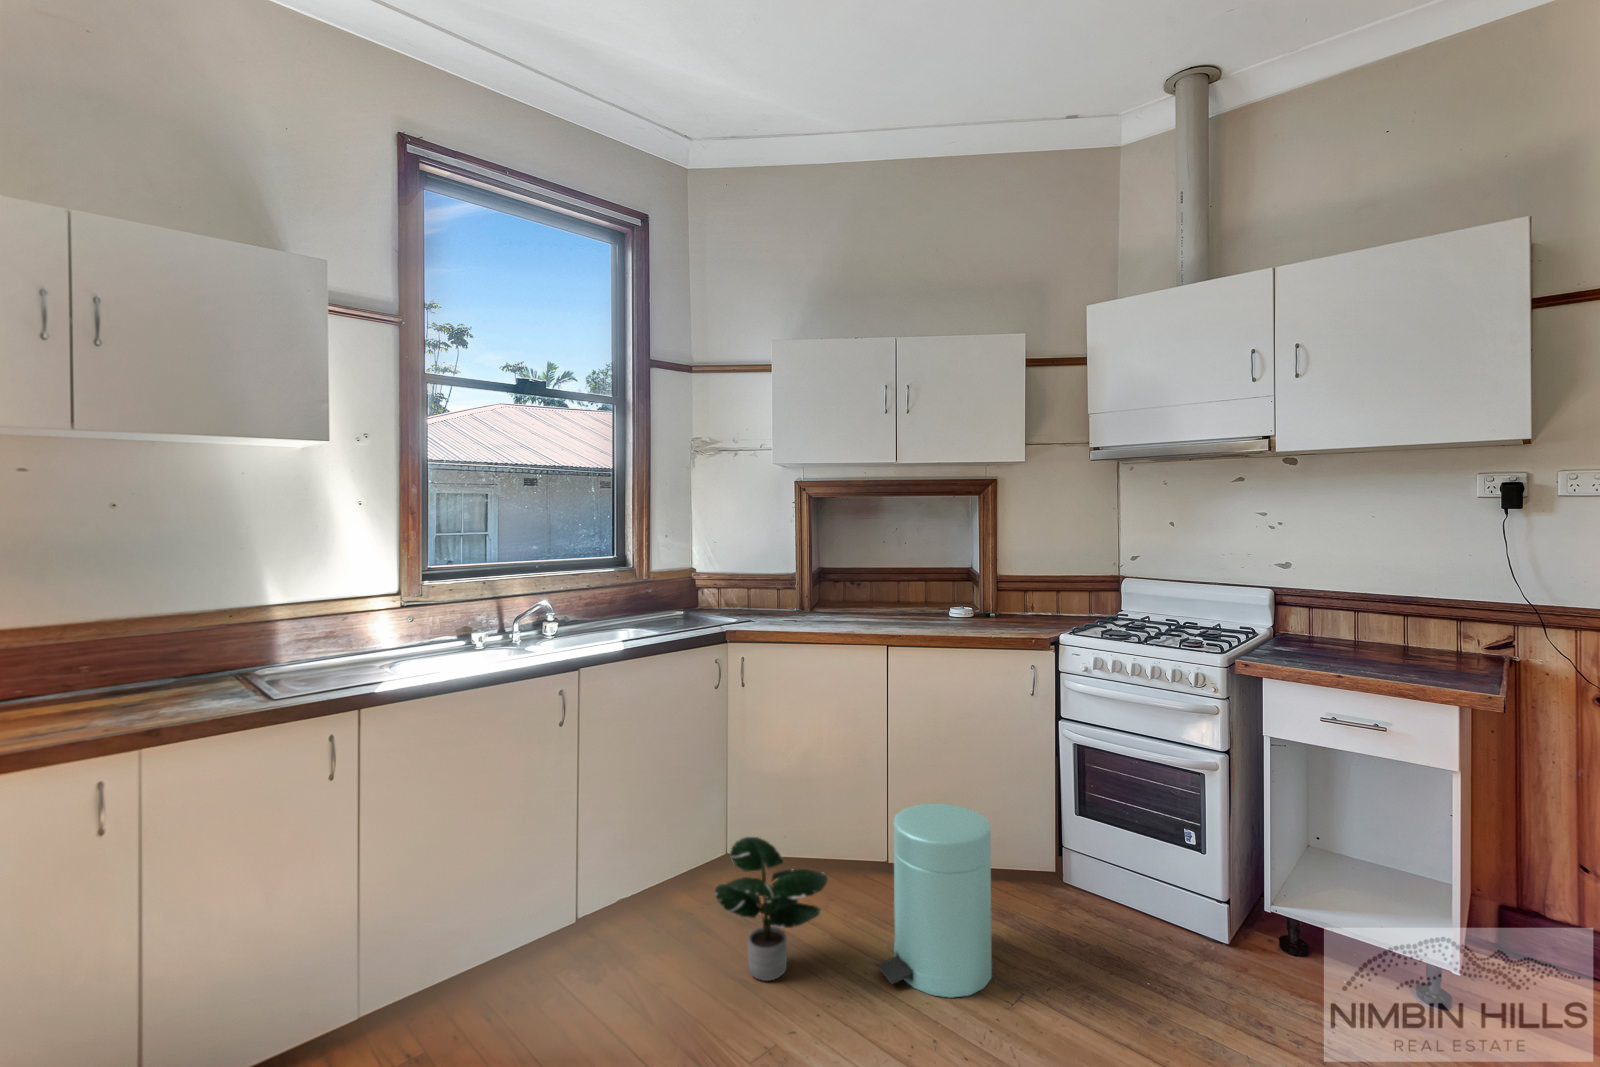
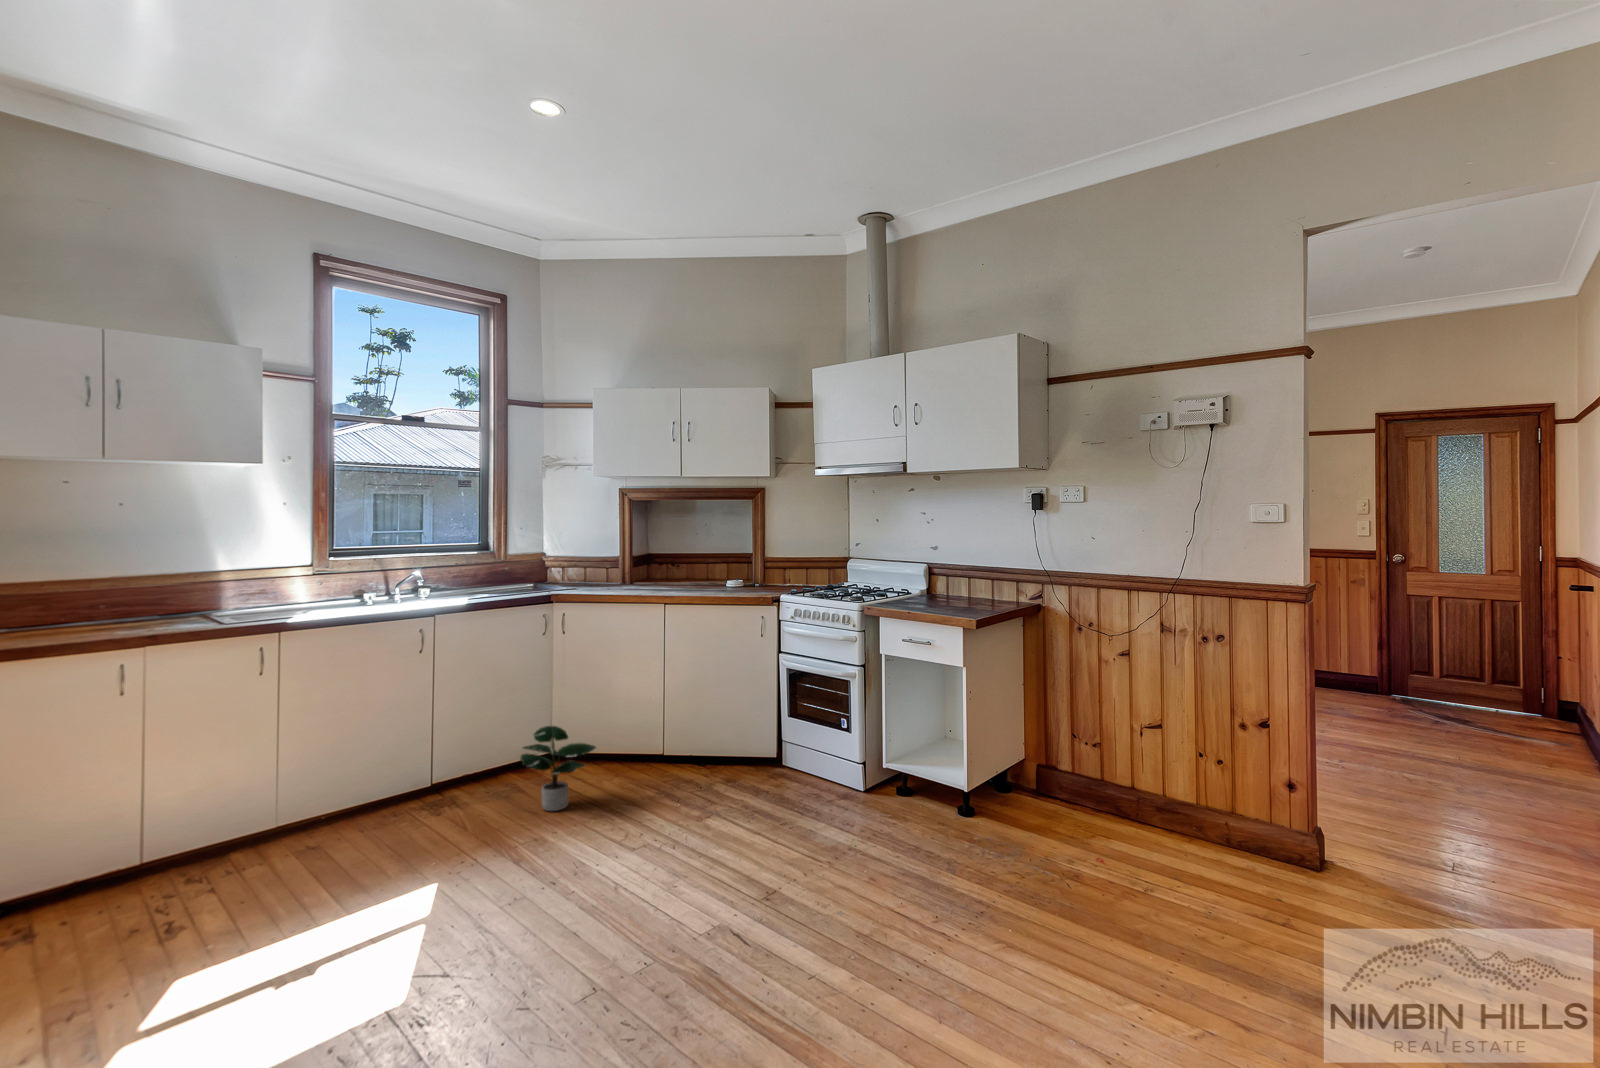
trash can: present [878,803,992,997] -> none [626,702,702,816]

